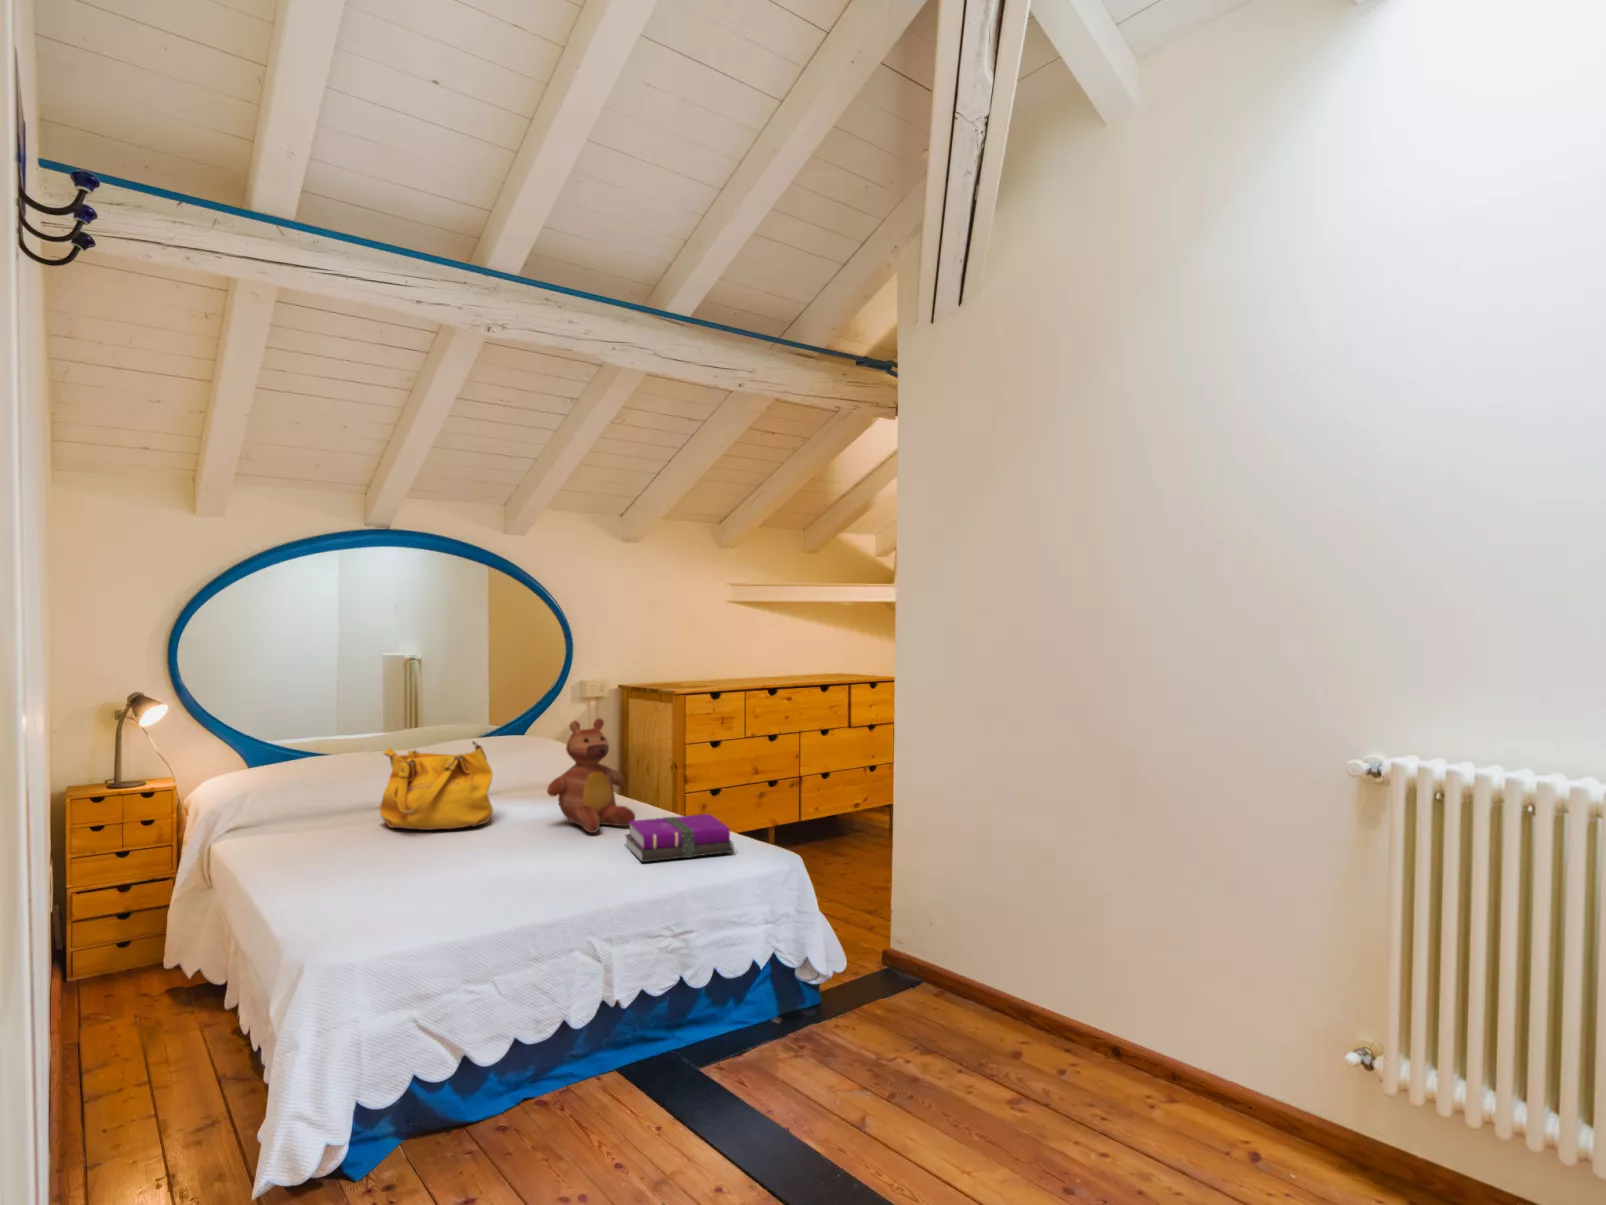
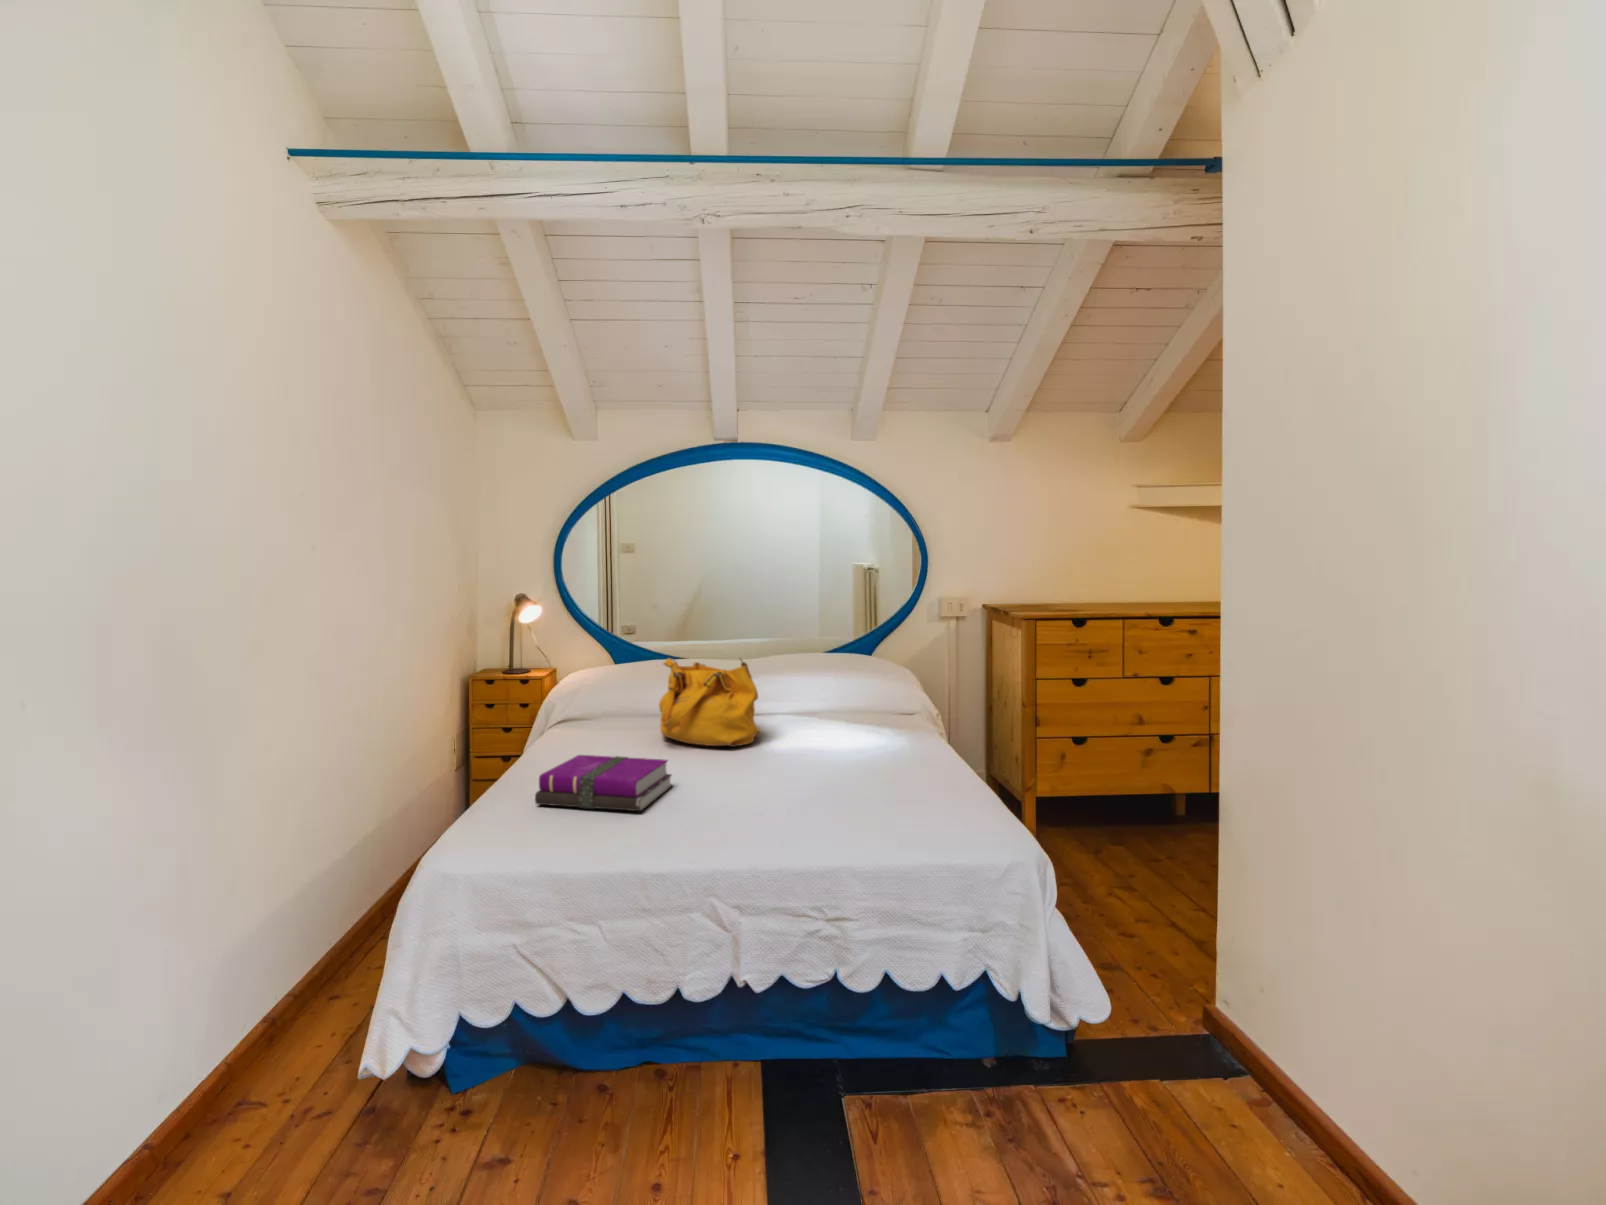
teddy bear: present [547,718,635,833] -> none [794,642,891,773]
notebook: present [625,814,734,862] -> present [535,755,672,811]

